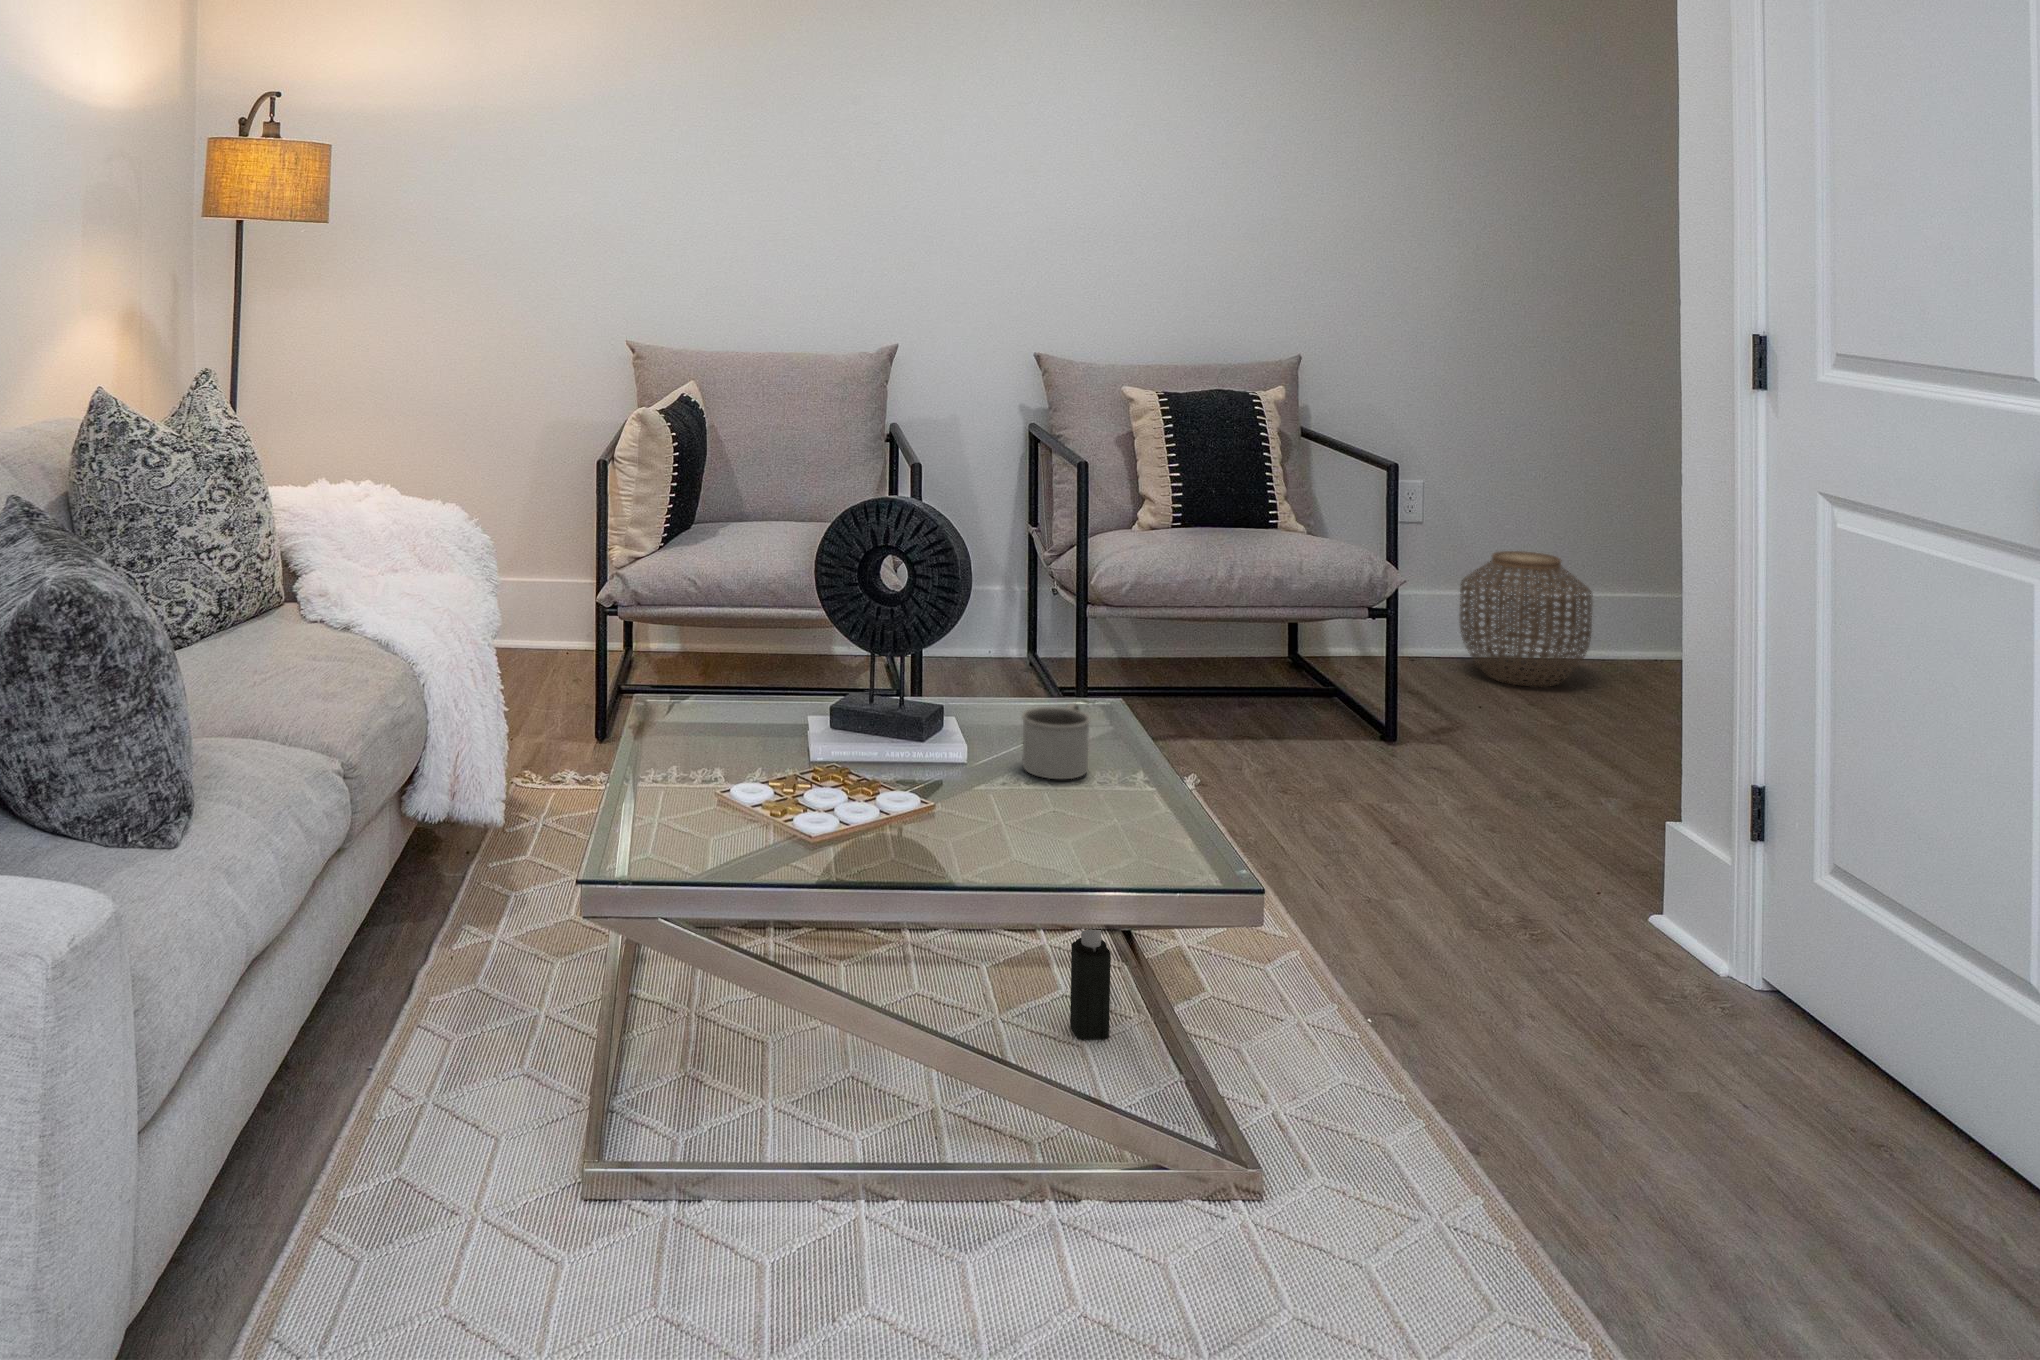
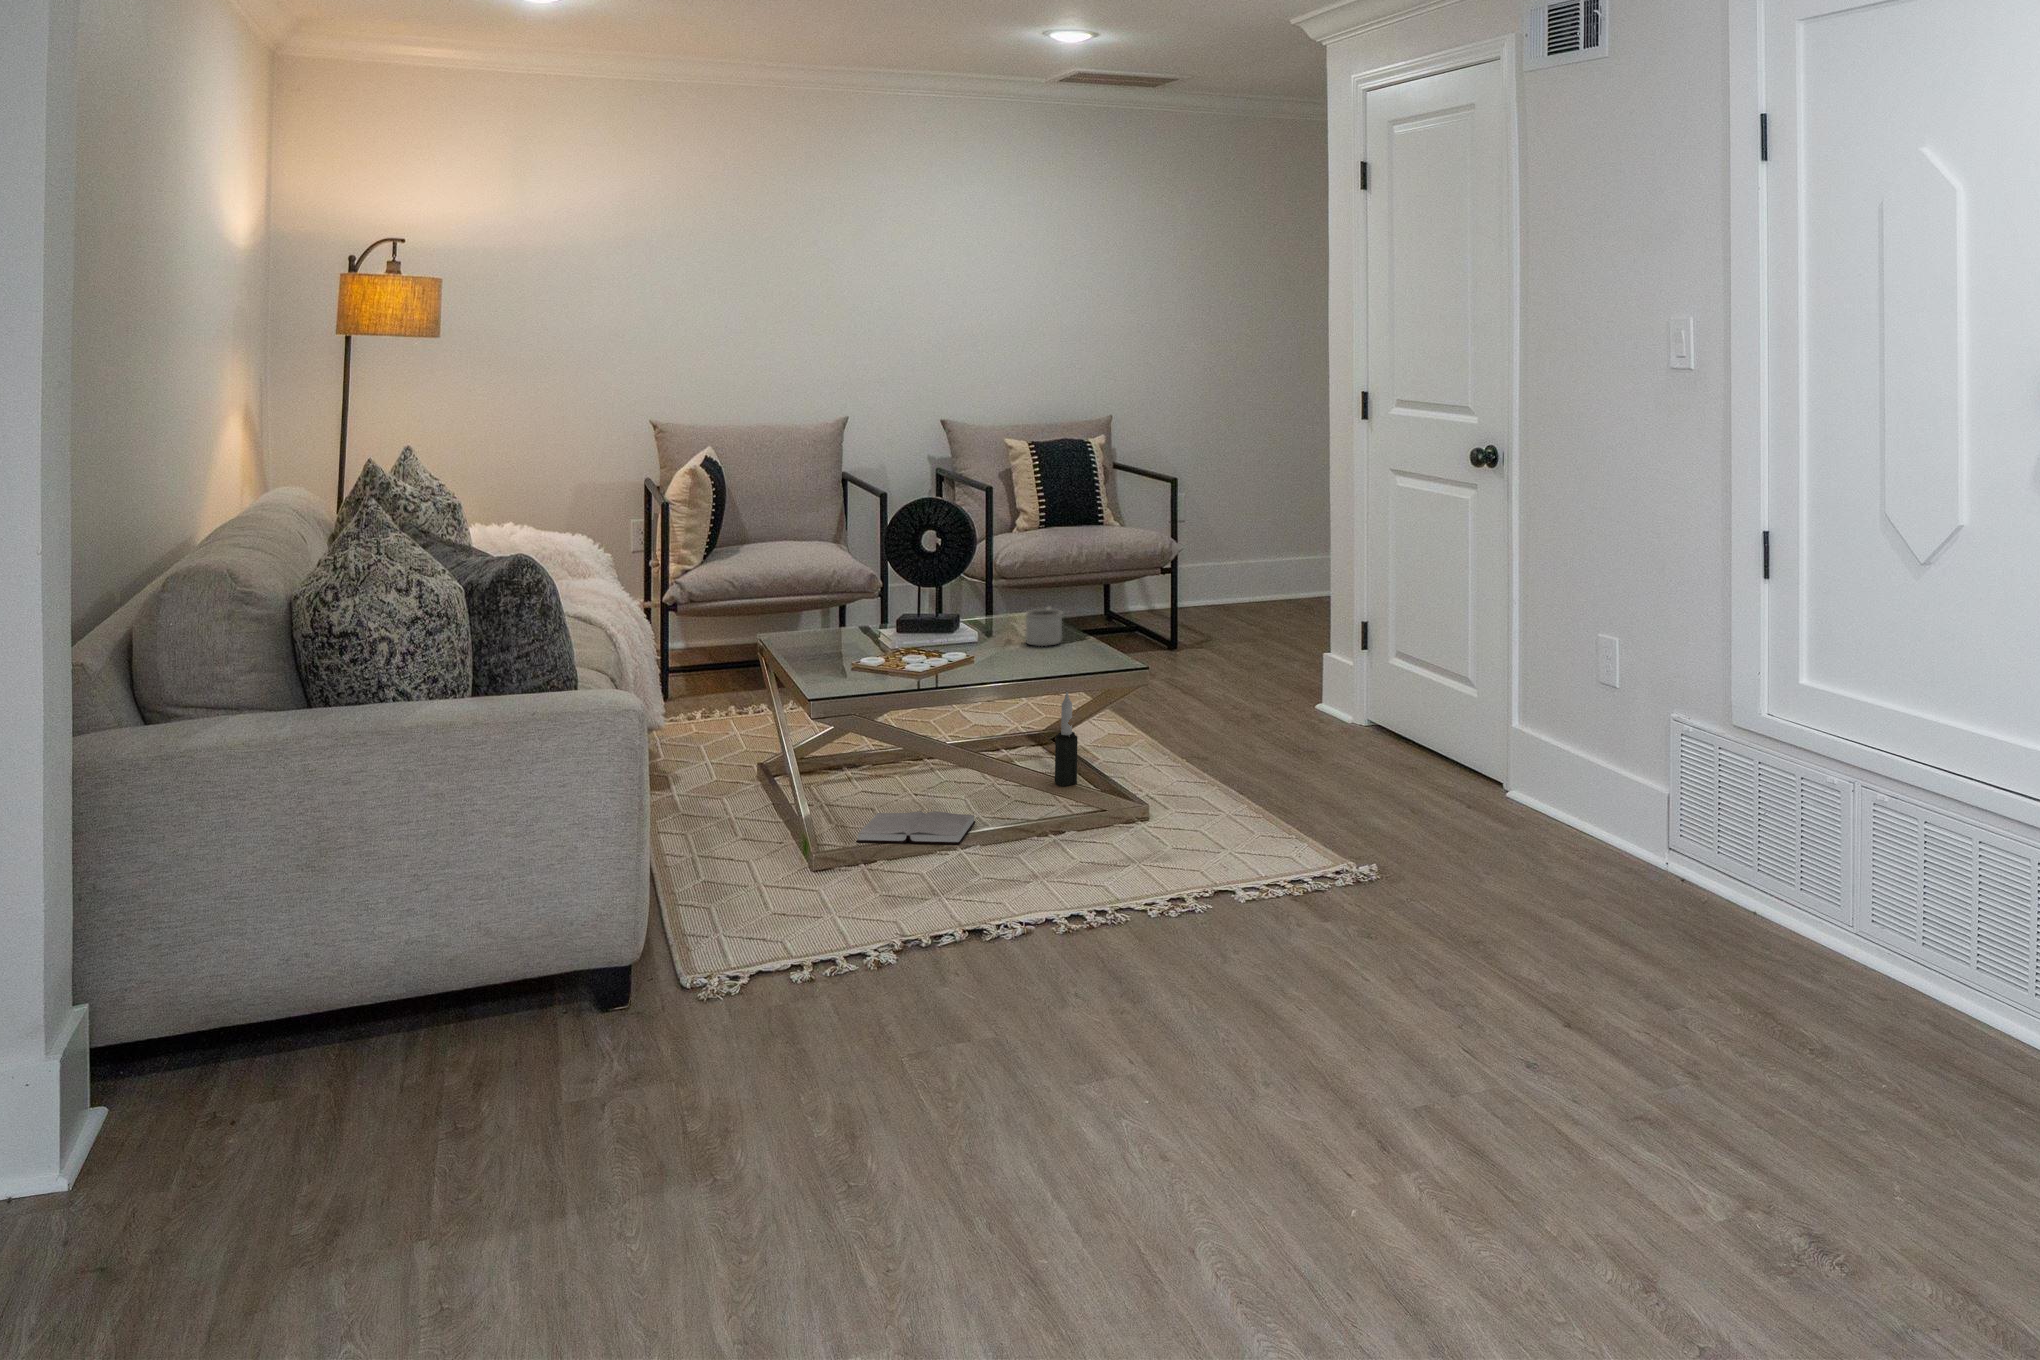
woven basket: present [1460,551,1593,687] -> none [1202,533,1273,613]
hardback book: none [677,1039,890,1152] -> present [856,811,975,844]

